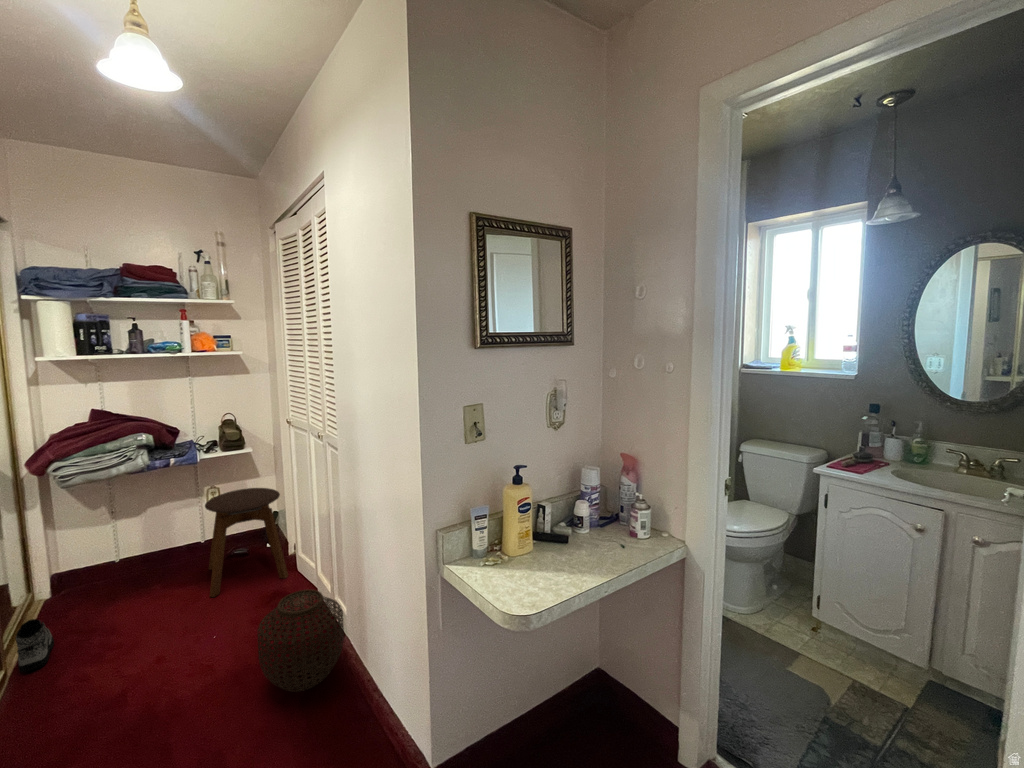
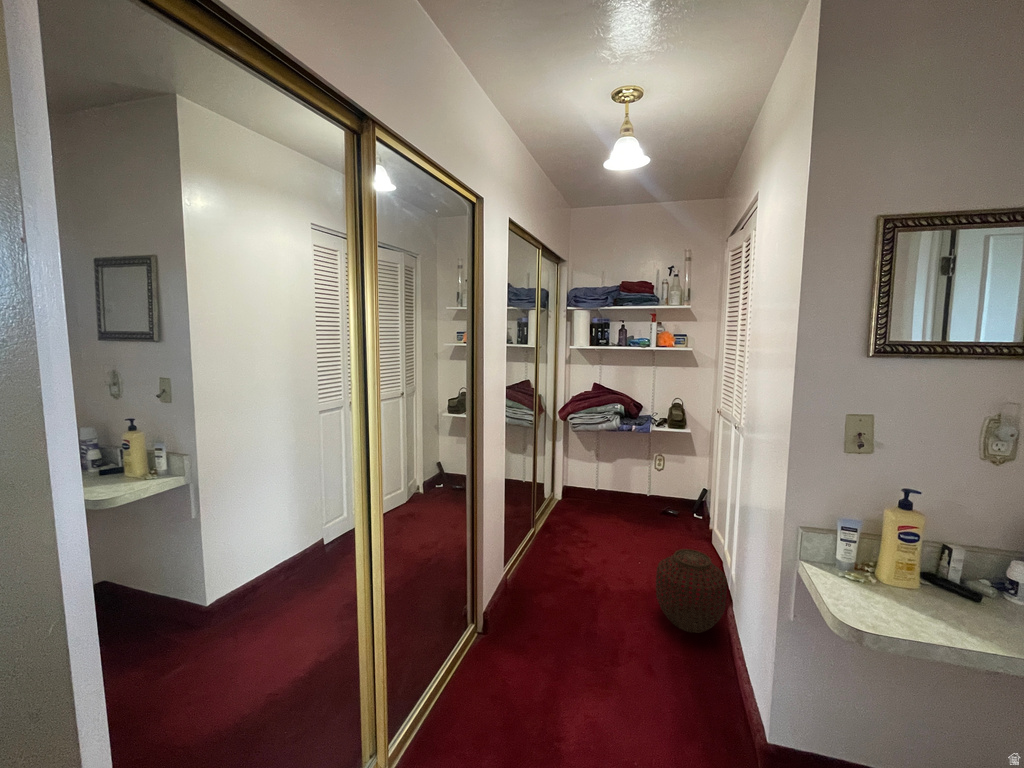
stool: present [205,488,288,597] -> none [642,461,706,546]
sneaker: present [15,619,54,673] -> none [542,503,559,532]

